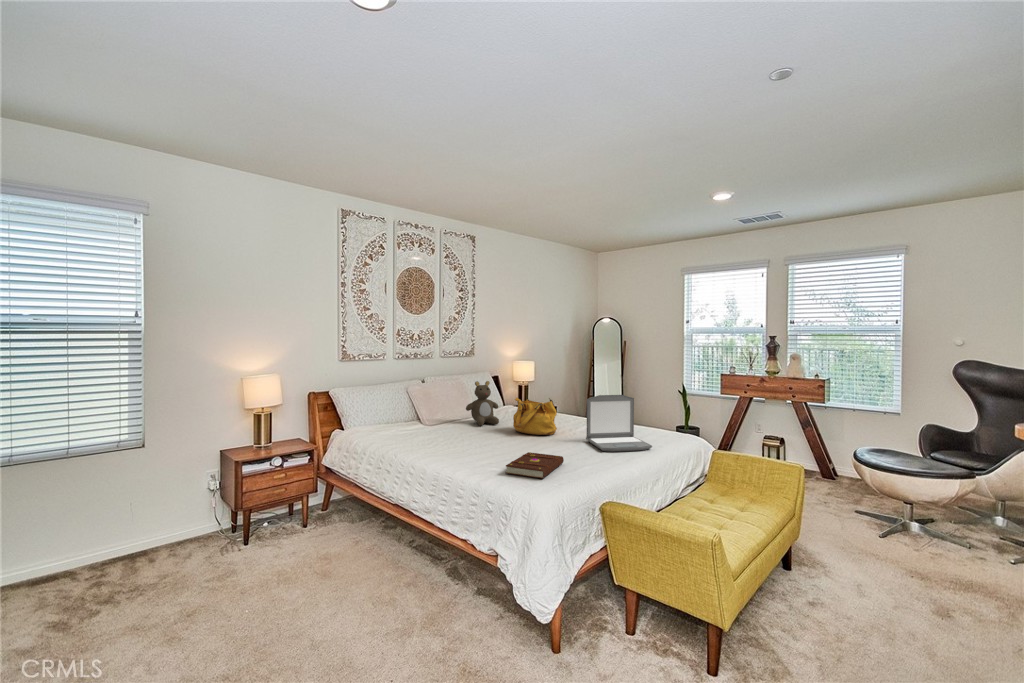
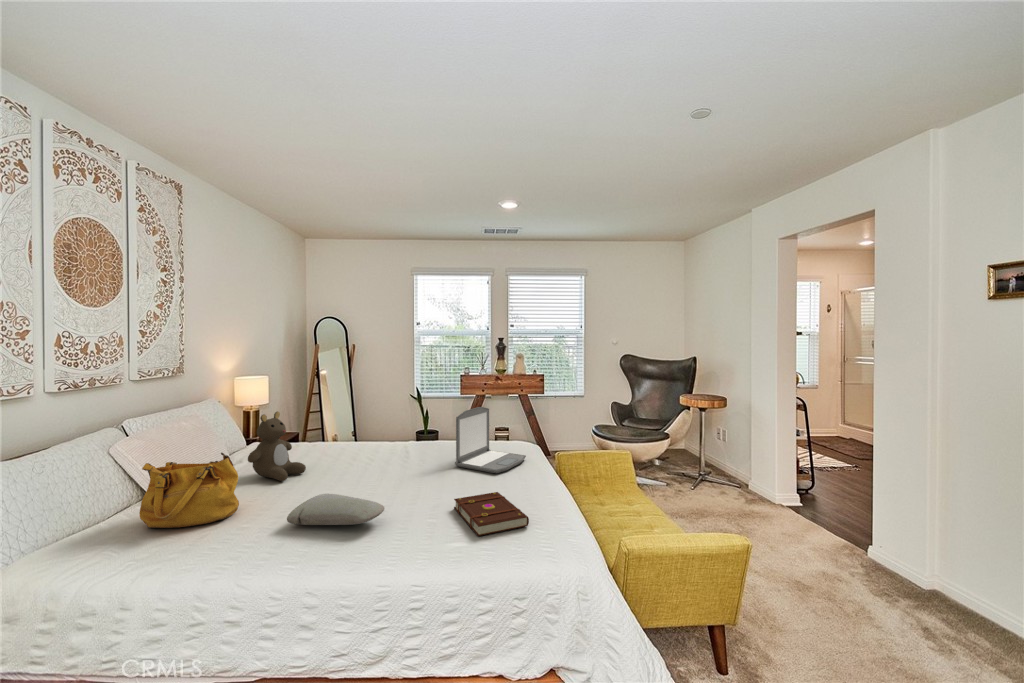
handbag: present [513,398,557,435] -> present [139,453,239,528]
pillow: none [439,431,483,450] -> present [287,494,385,525]

